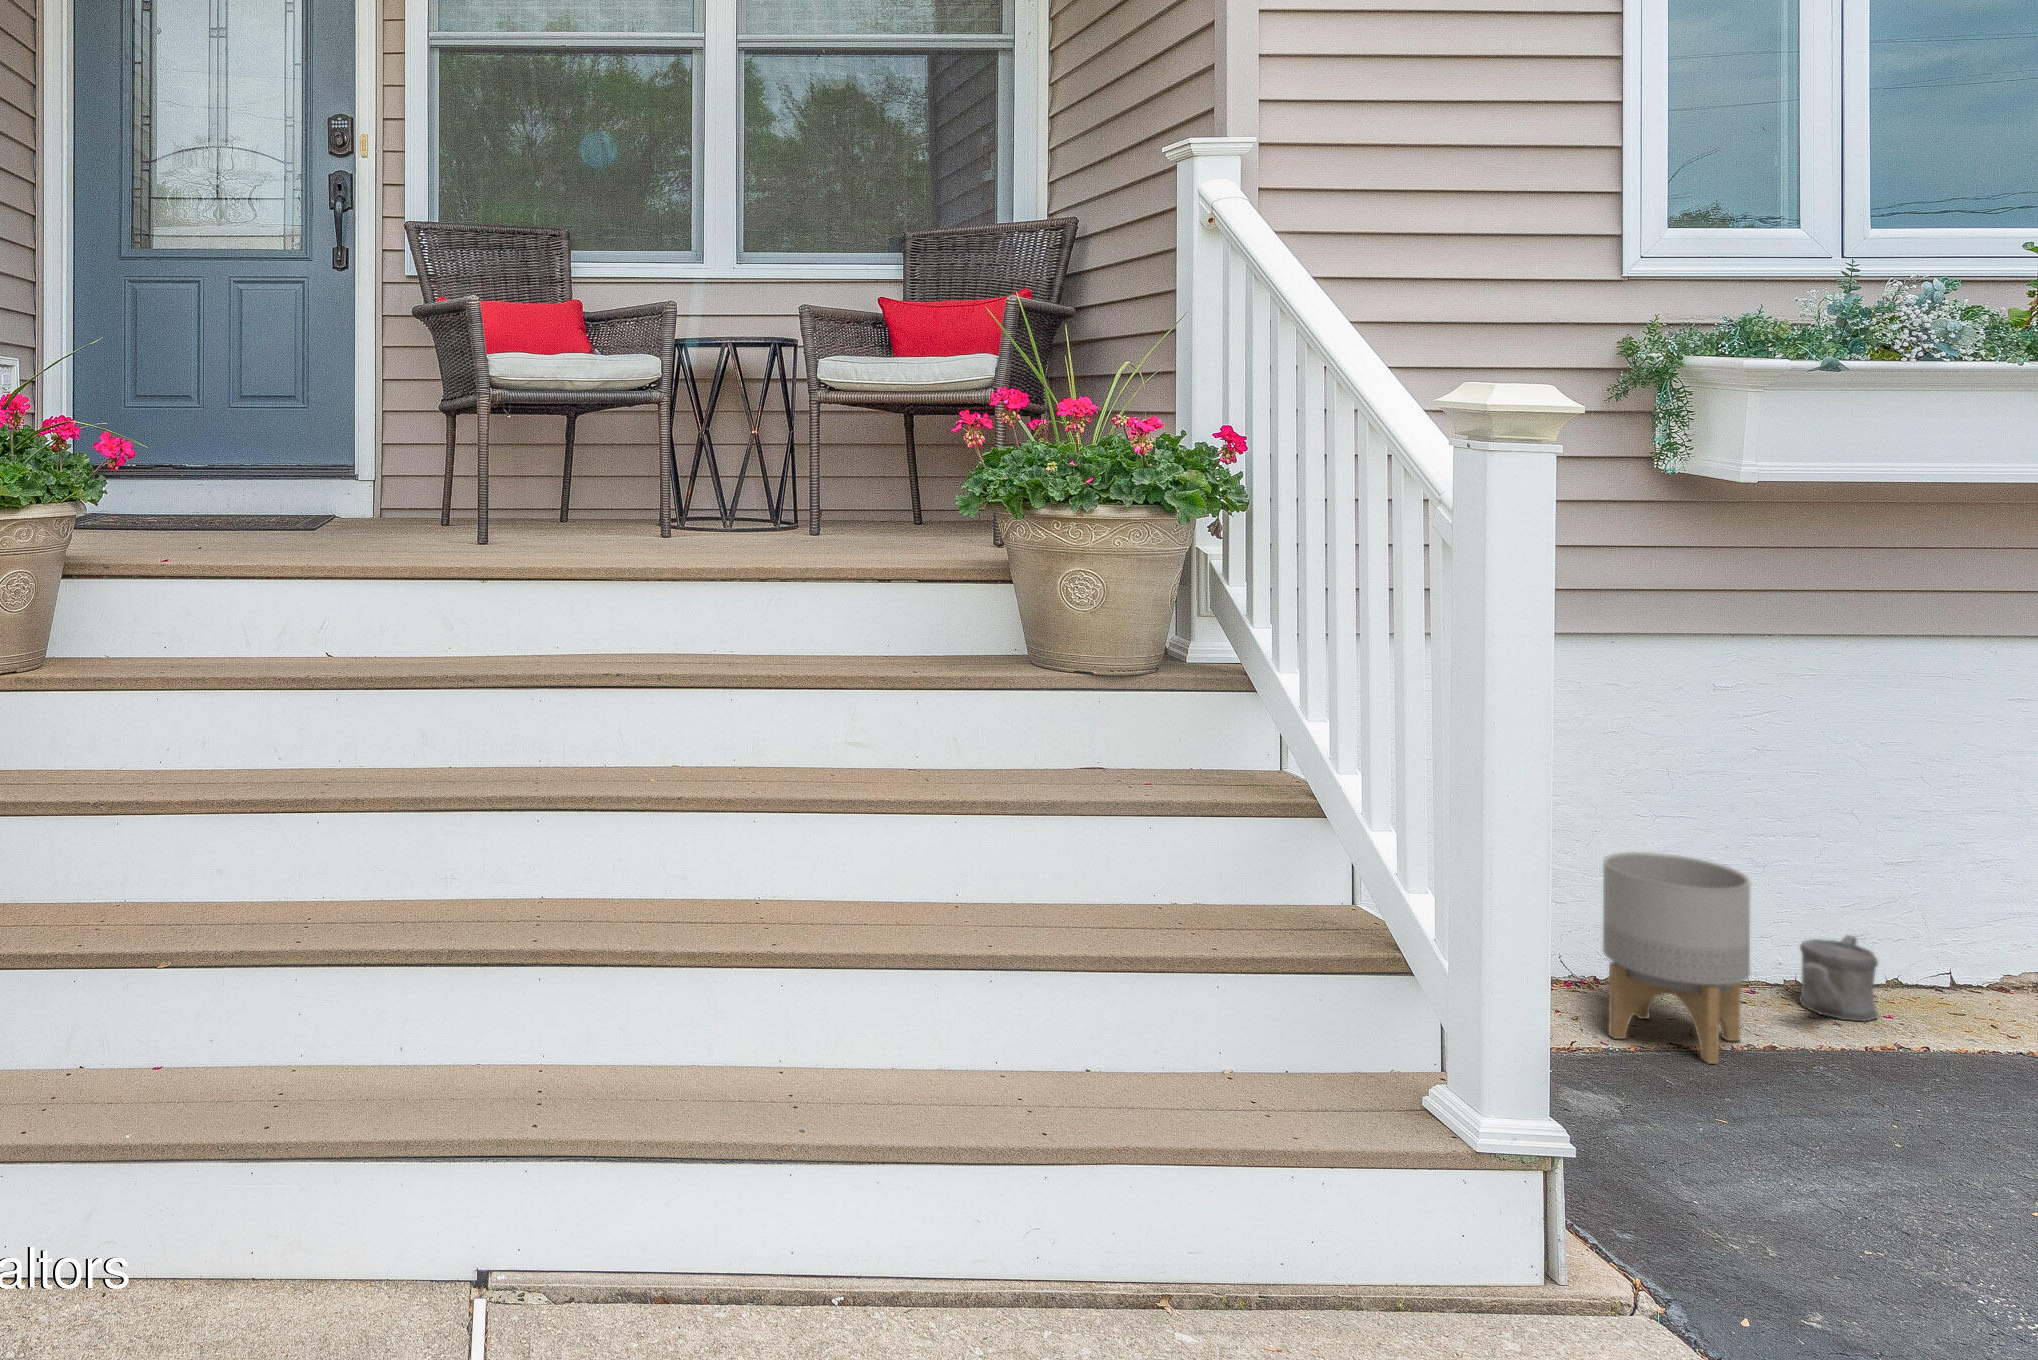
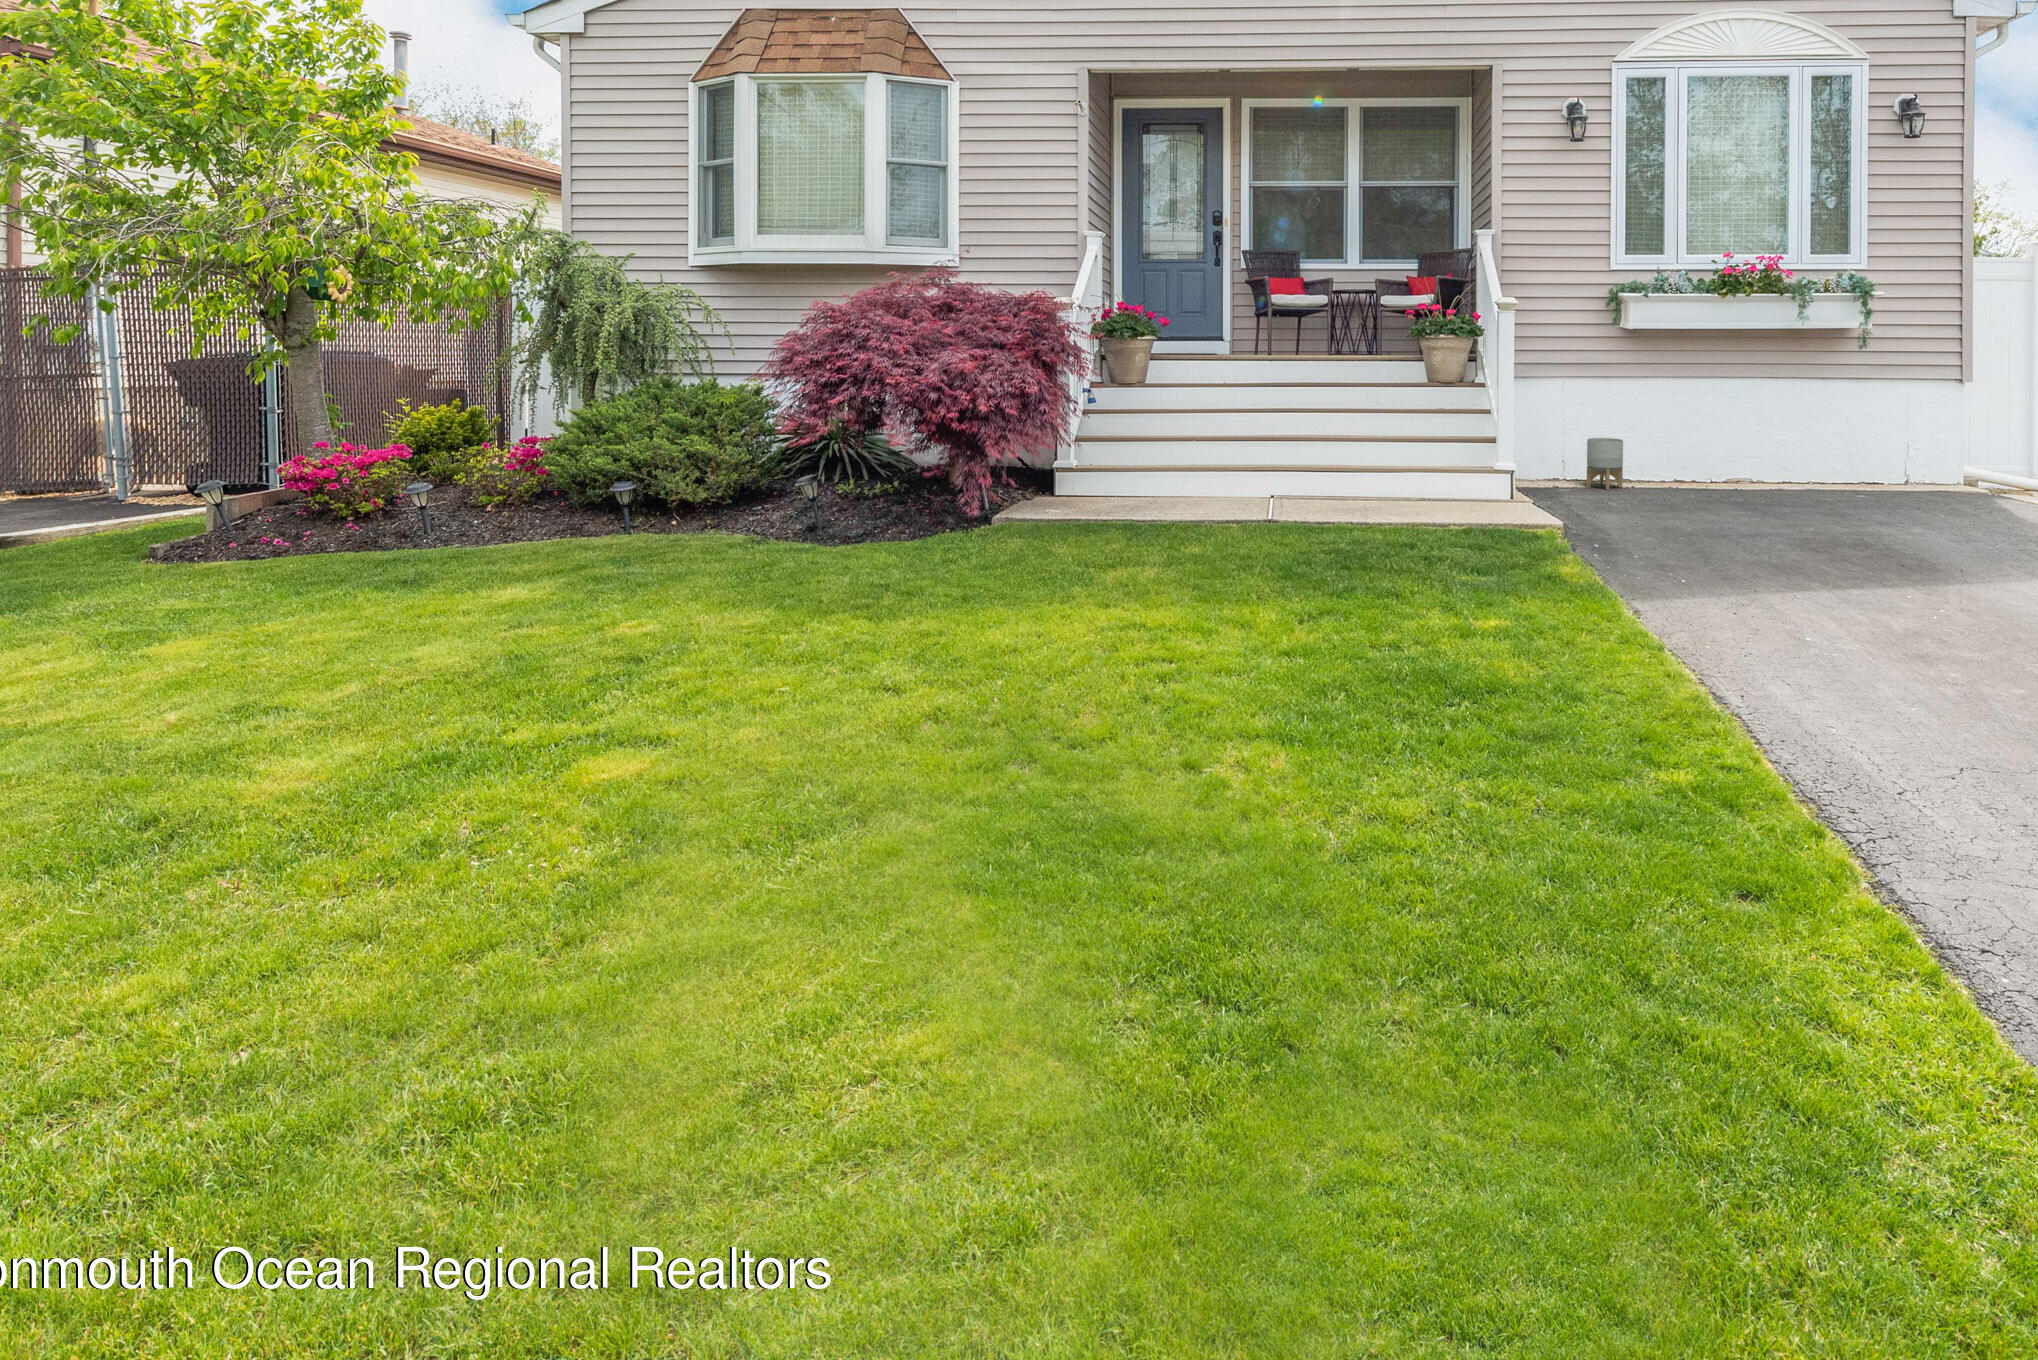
watering can: present [1799,935,1878,1021] -> none [1643,466,1673,486]

